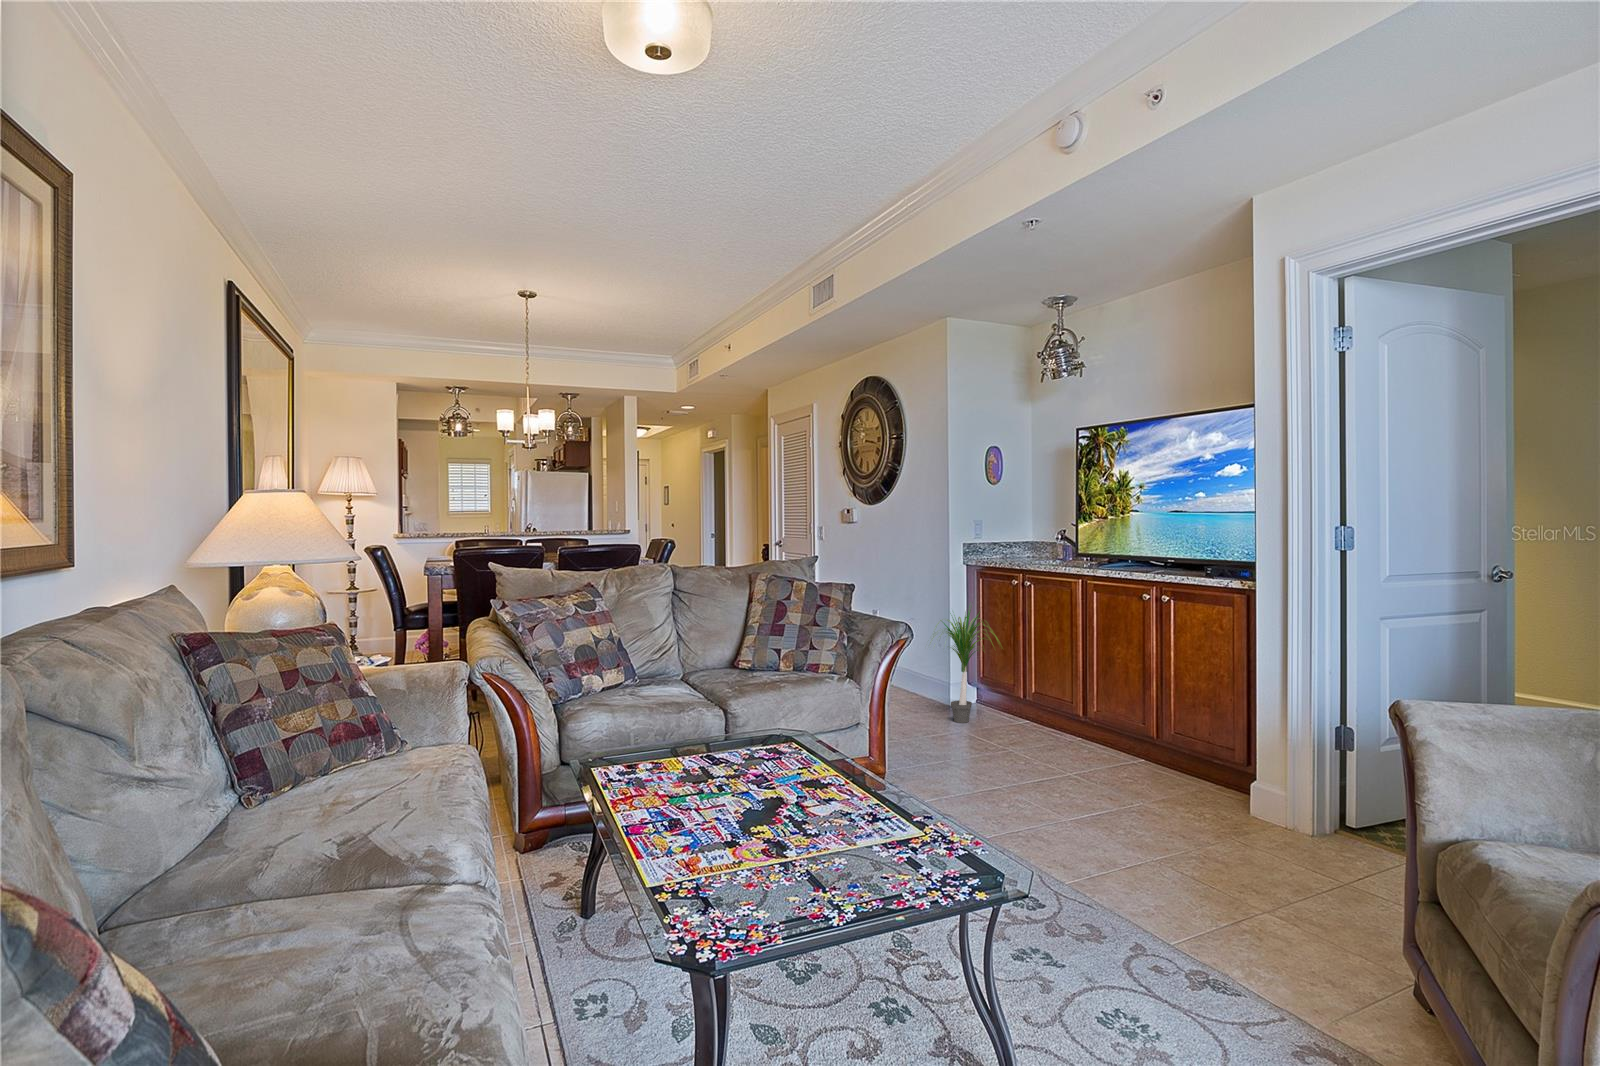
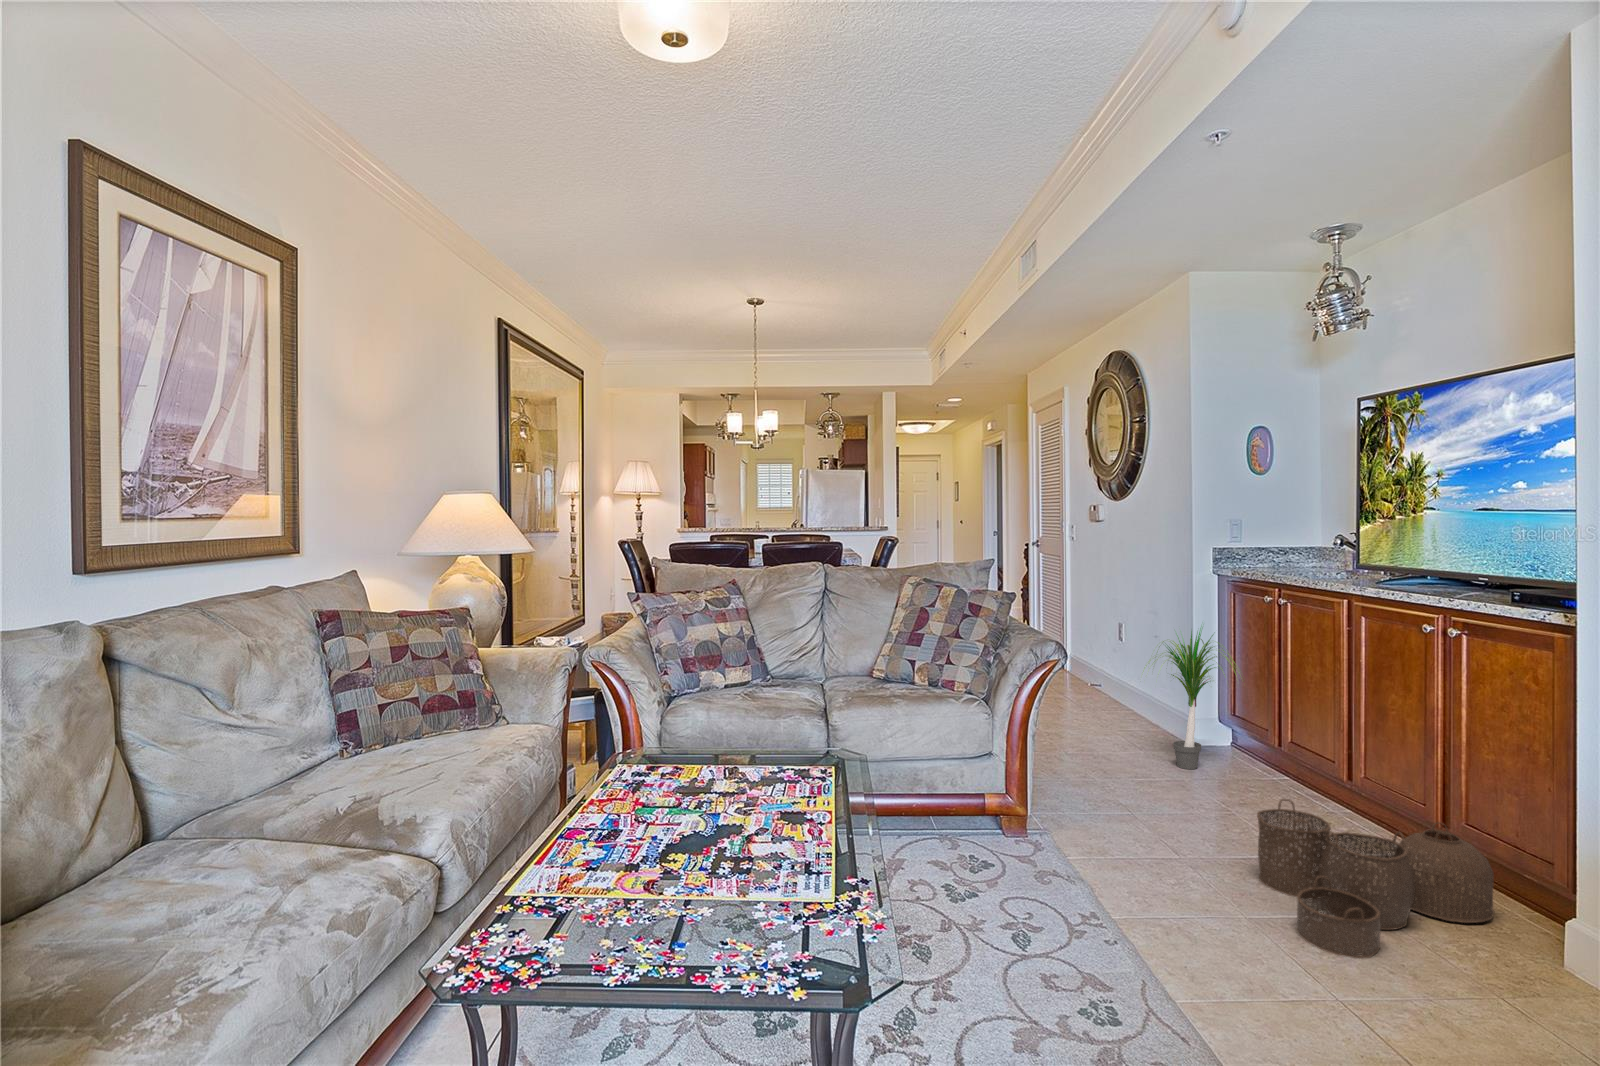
woven basket: none [1066,731,1212,837] -> present [1257,799,1494,958]

